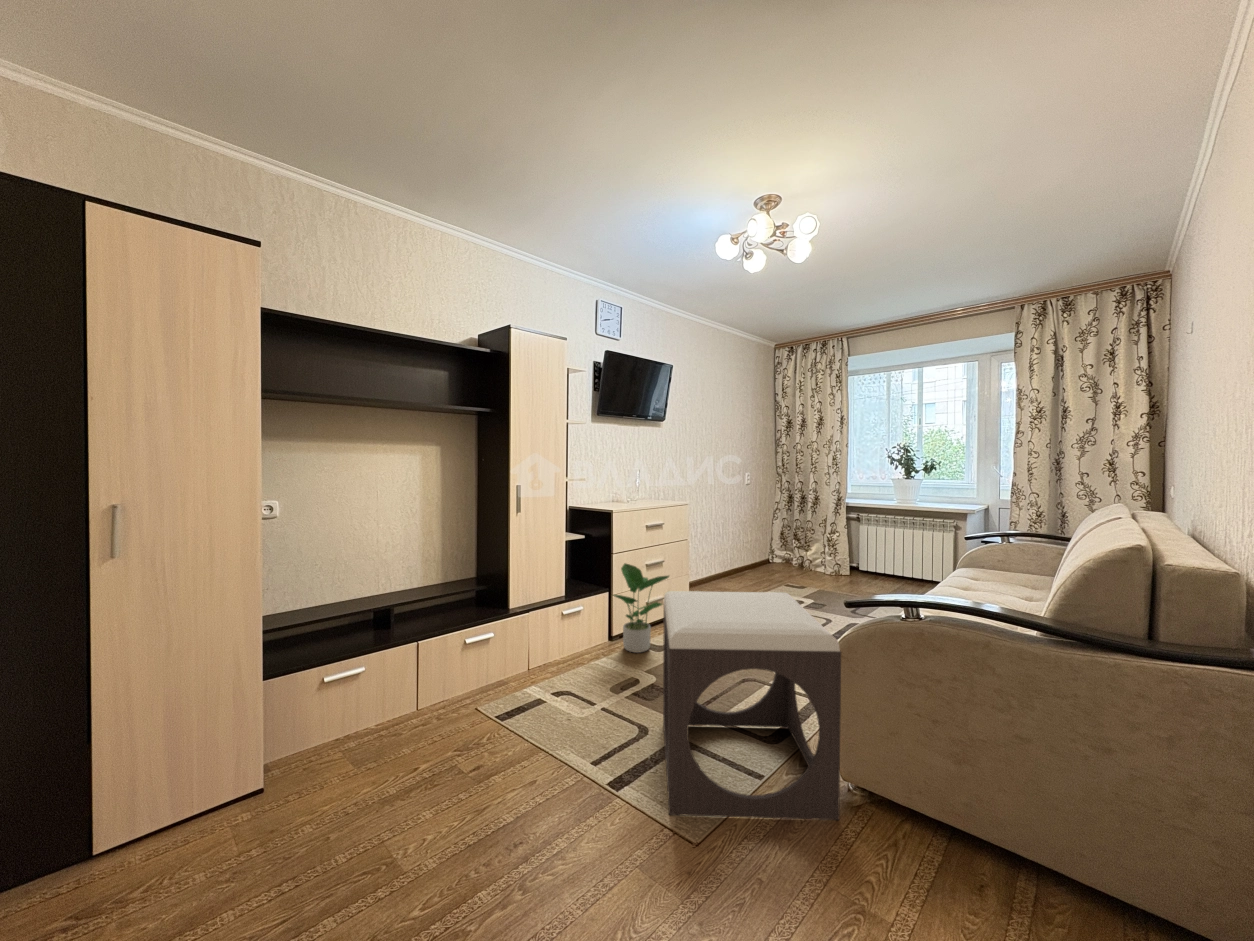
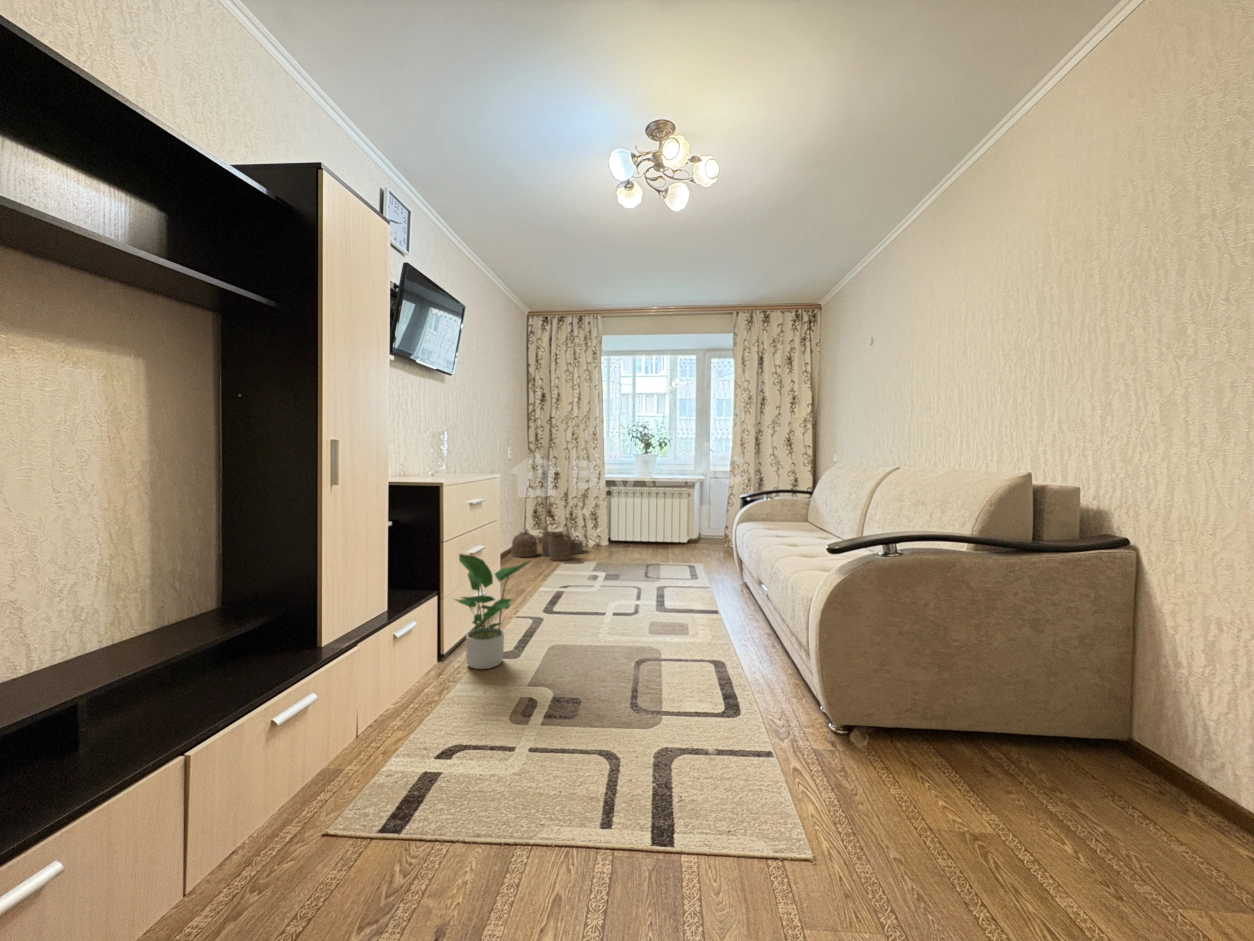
woven basket: none [749,549,822,582] -> present [511,531,583,561]
footstool: present [663,591,841,820] -> none [620,552,861,837]

